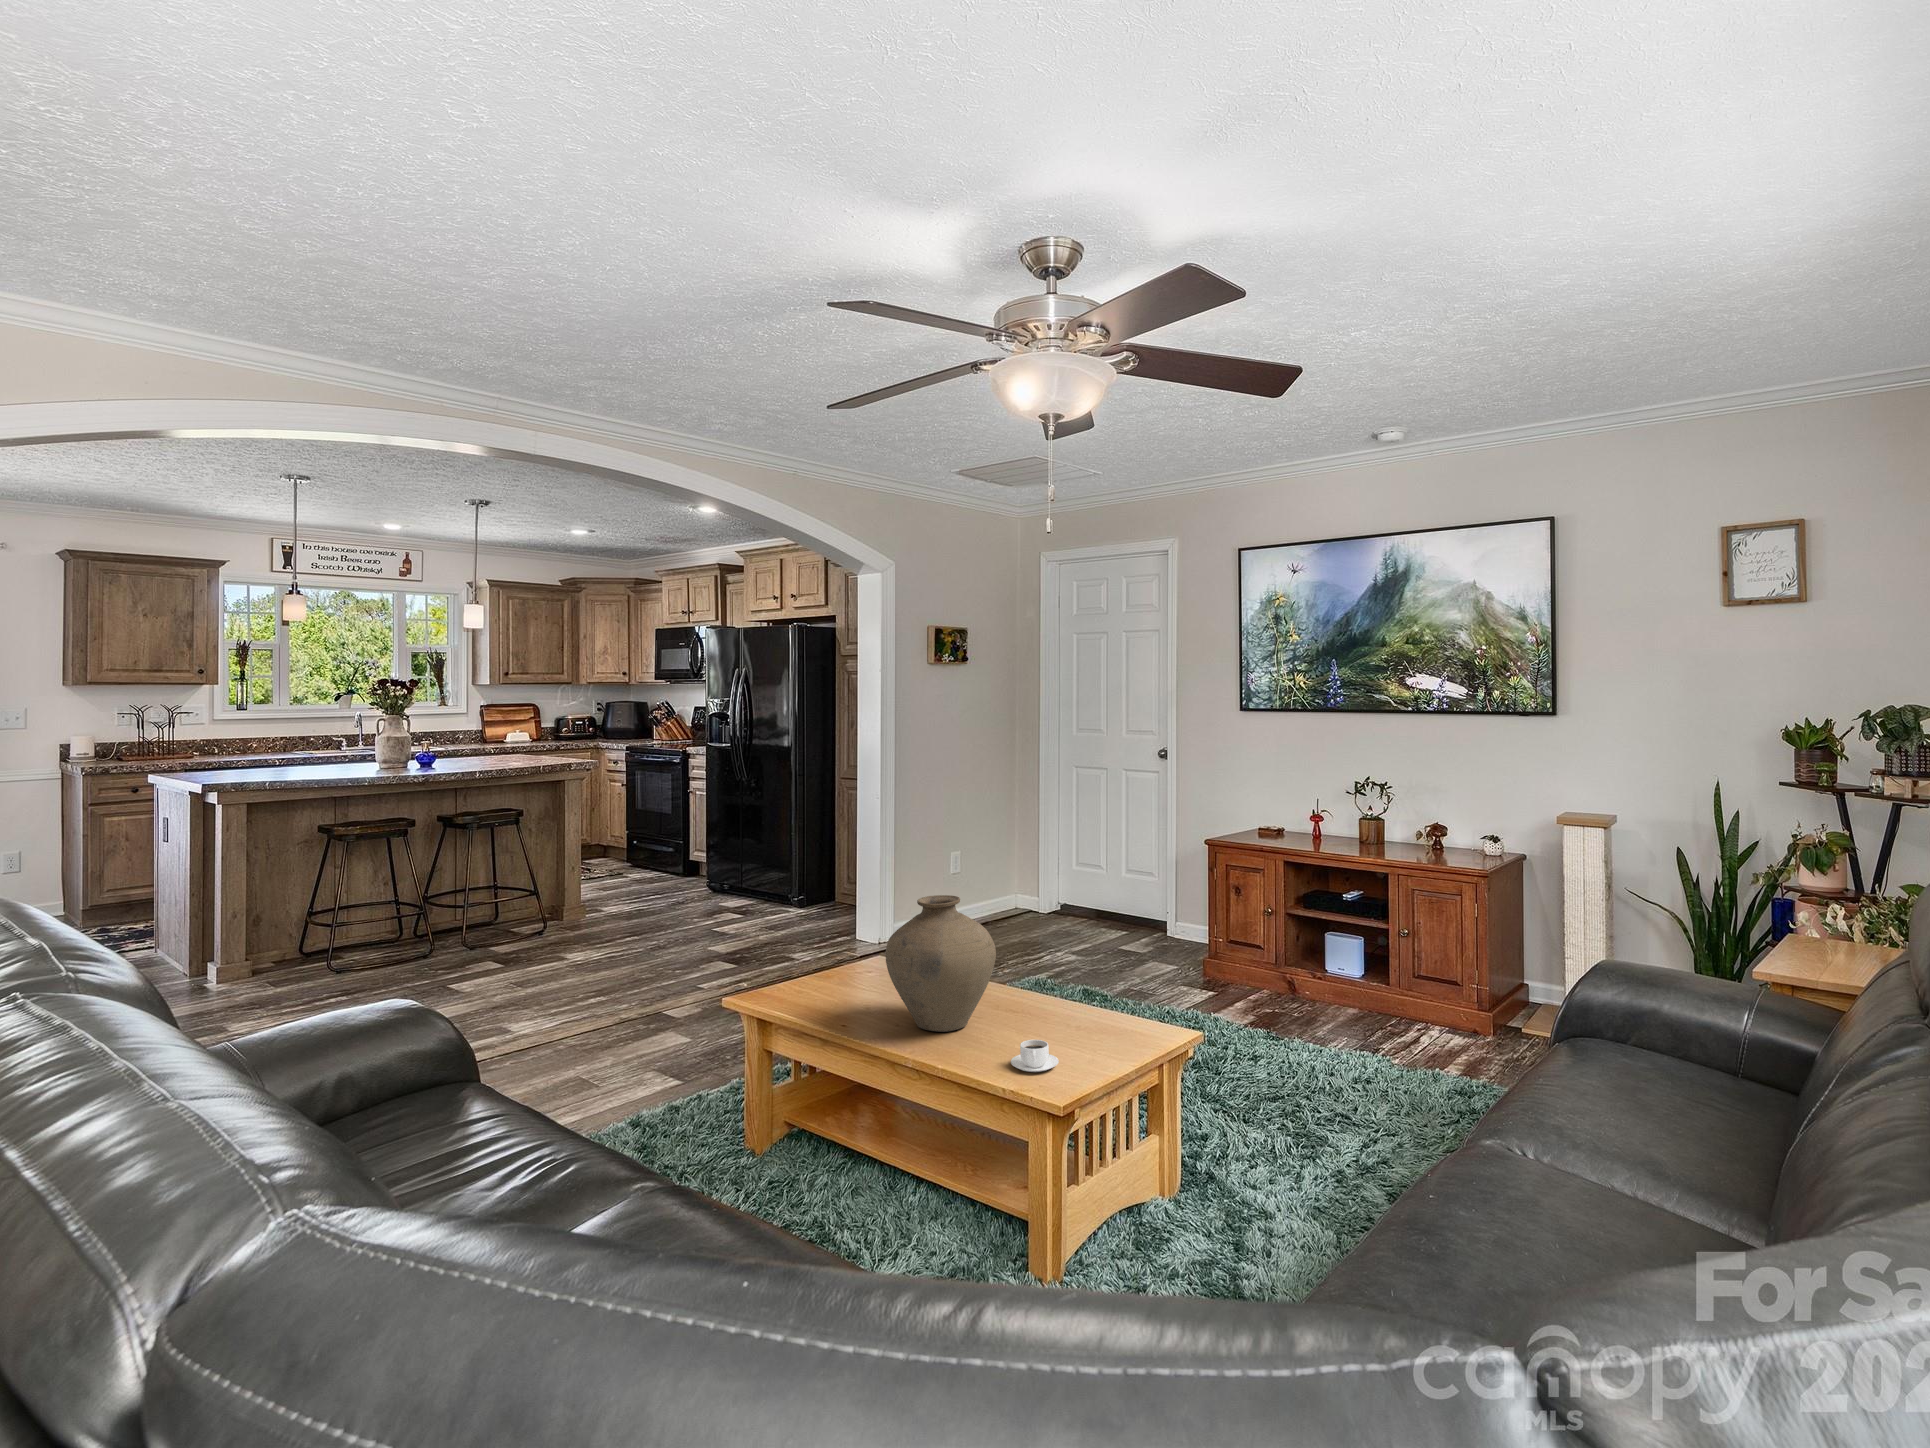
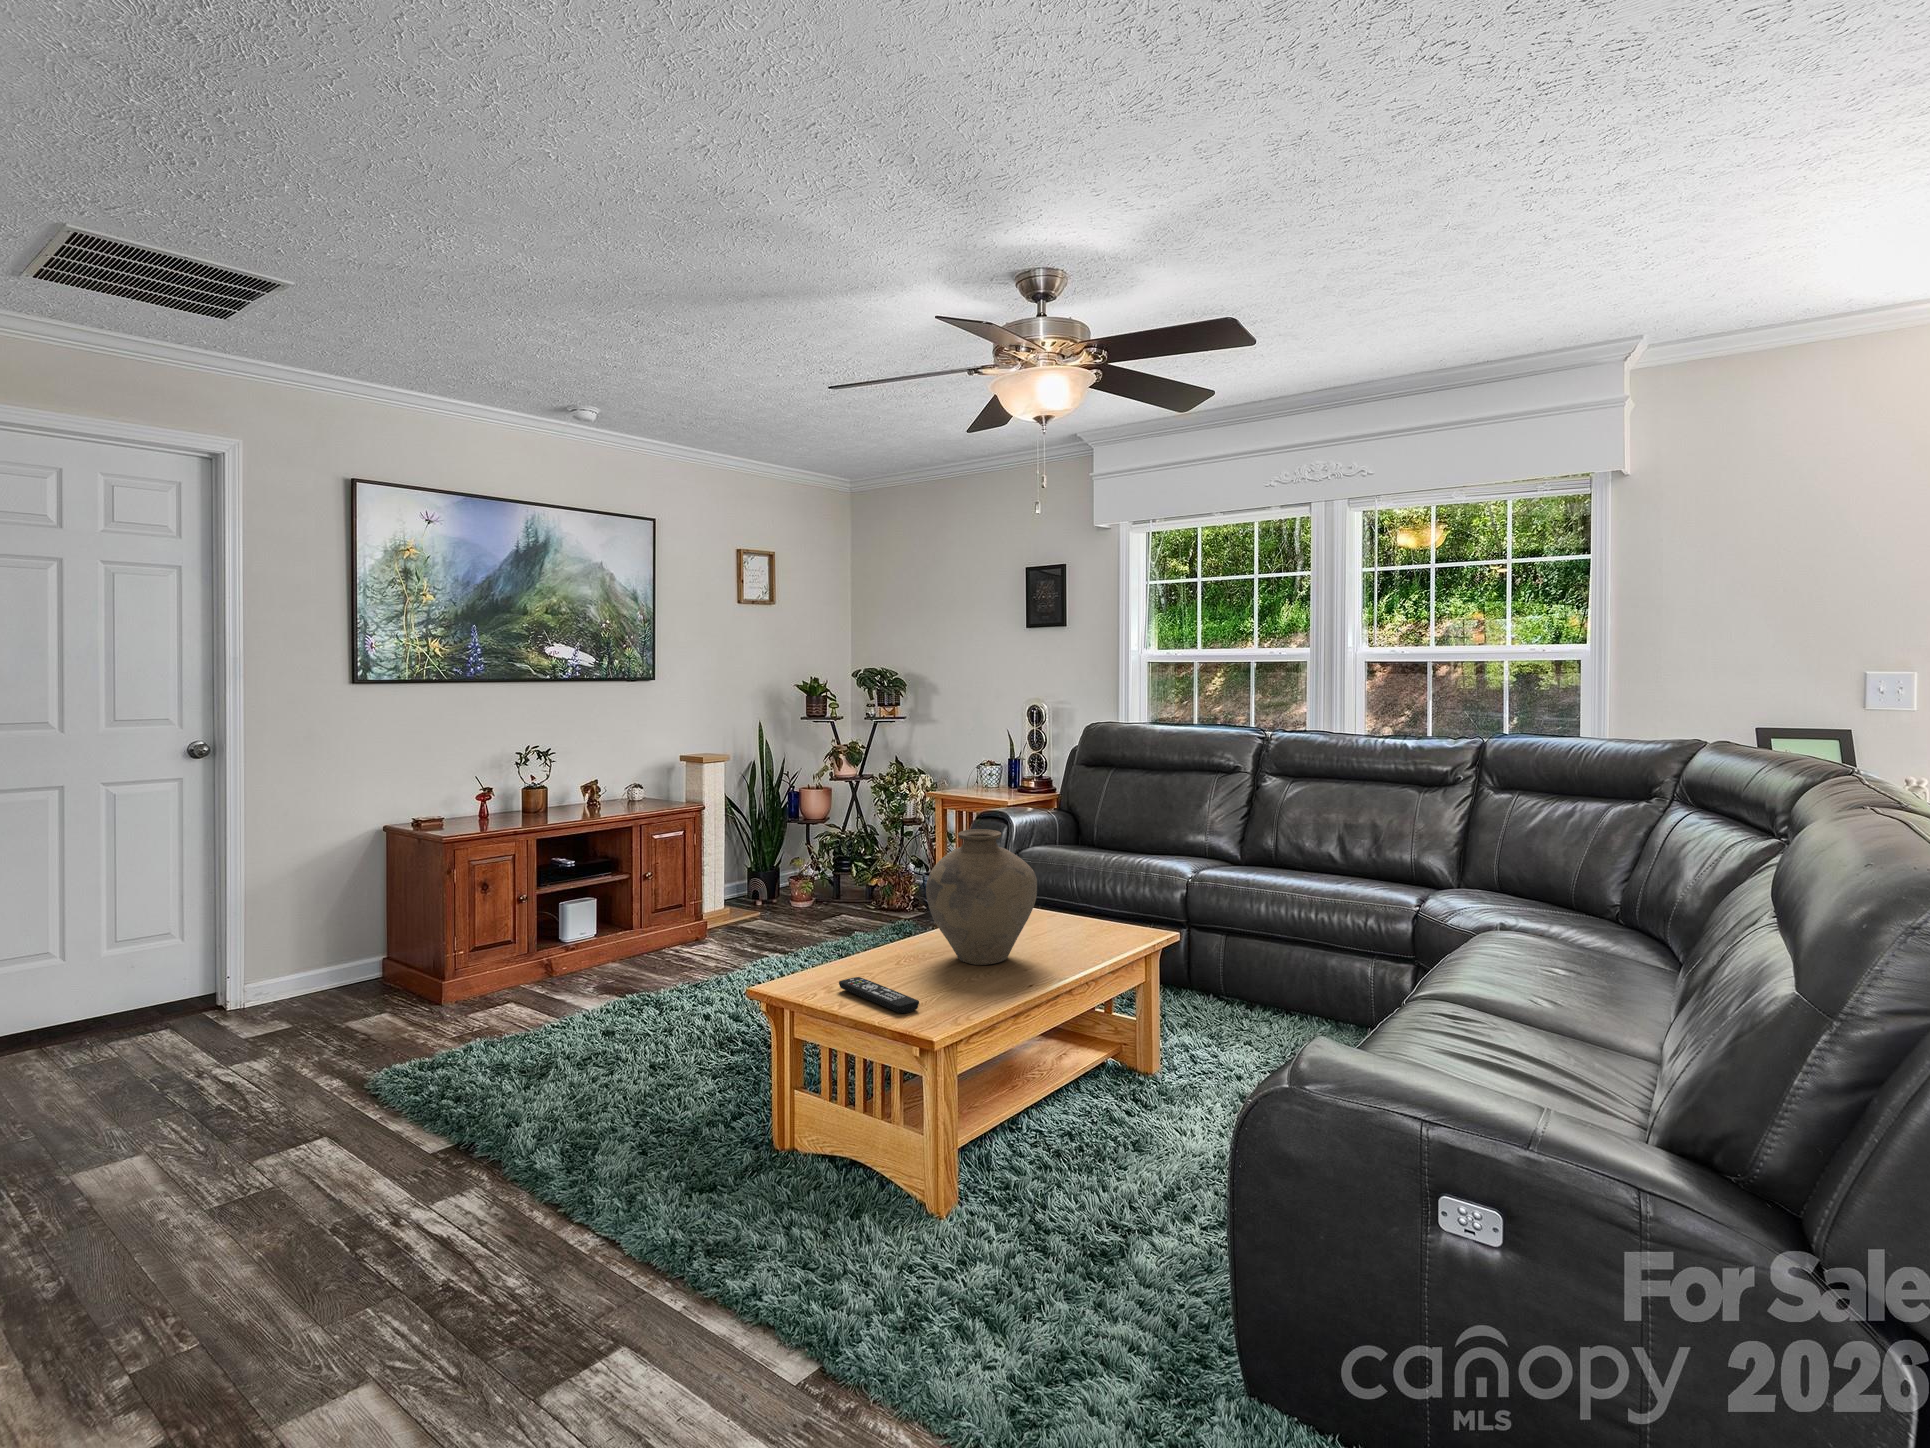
remote control: none [790,976,870,1002] -> present [839,977,919,1013]
coffee cup: present [1011,1040,1059,1072] -> none [1054,915,1094,939]

